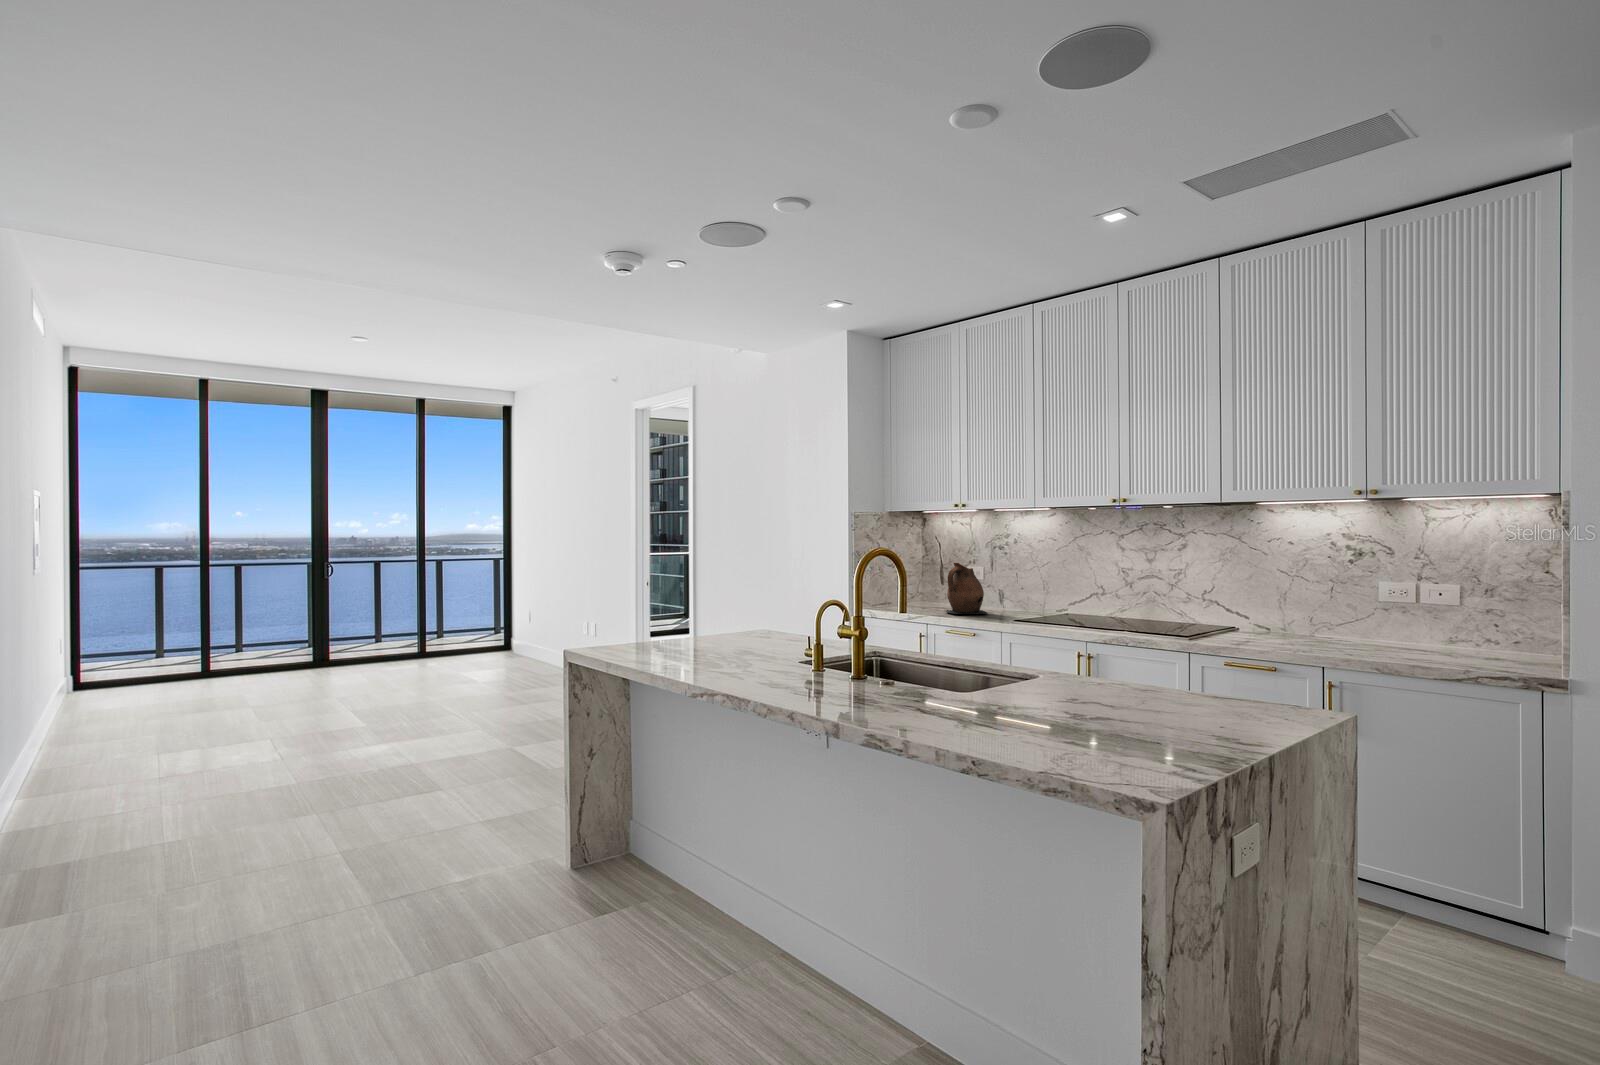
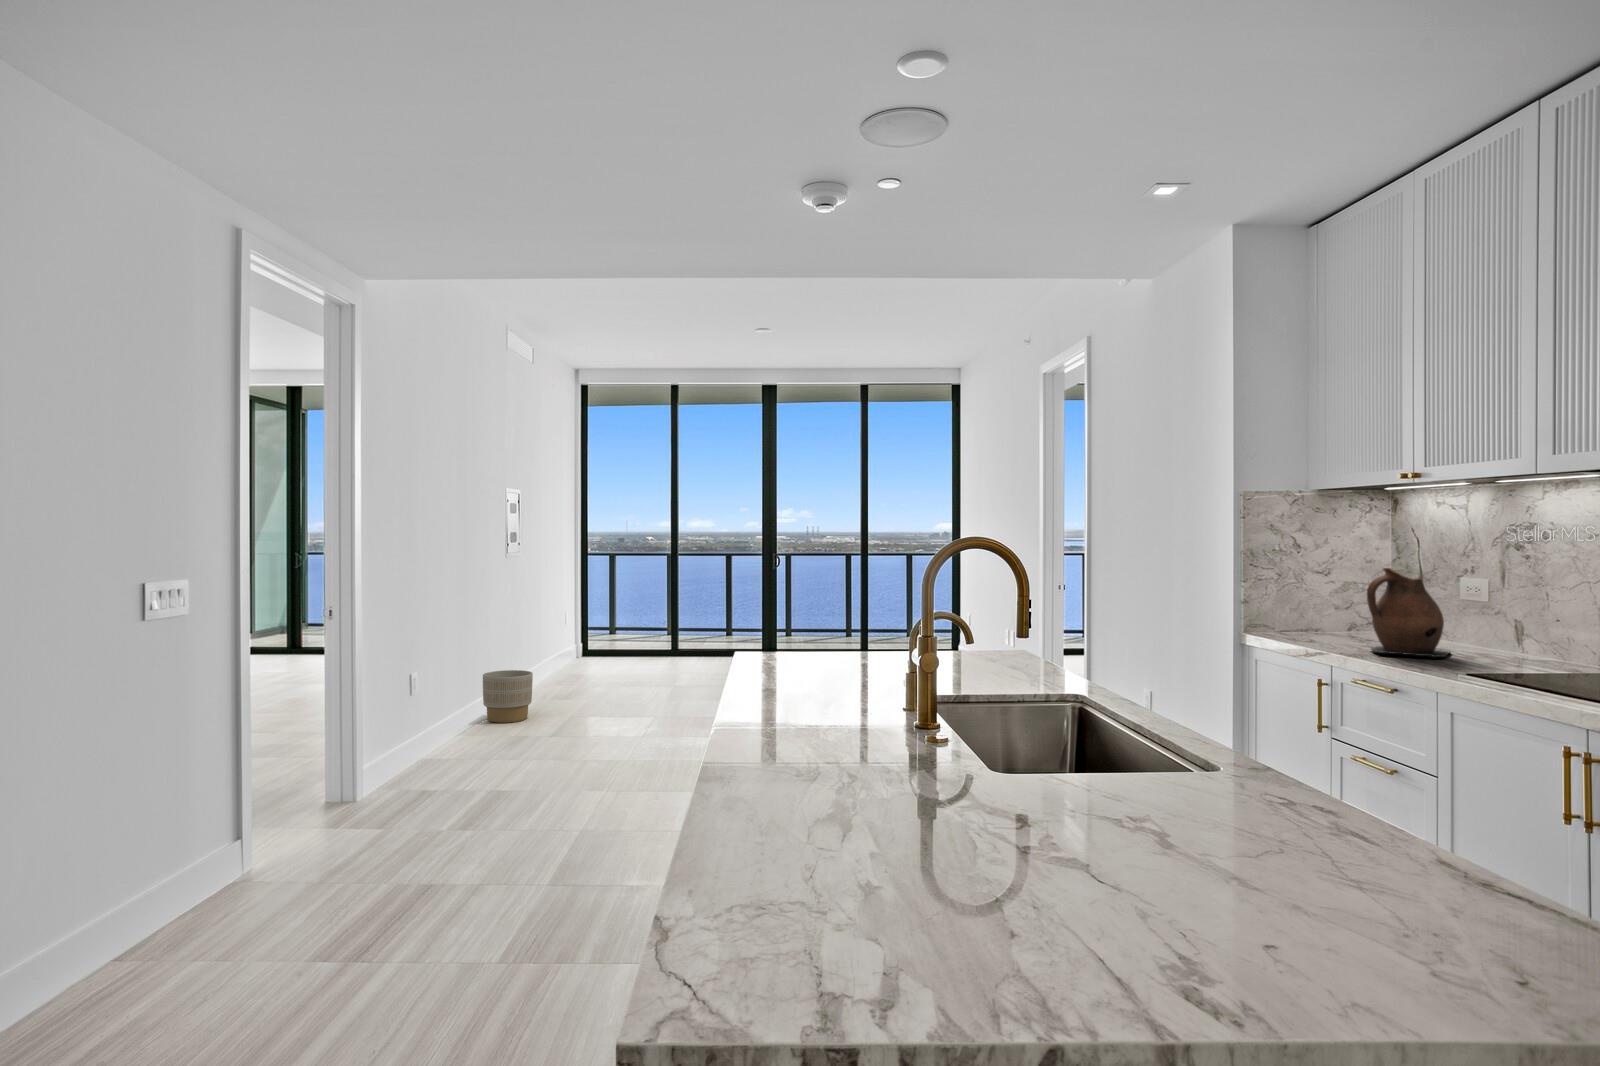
planter: none [37,708,110,773] -> present [483,670,533,723]

